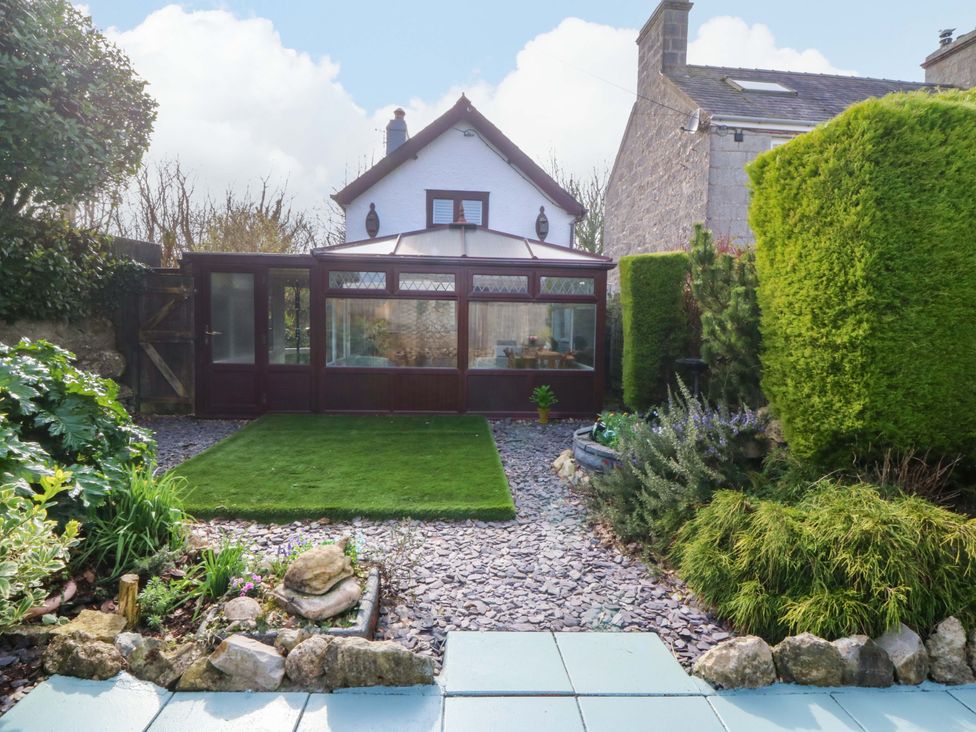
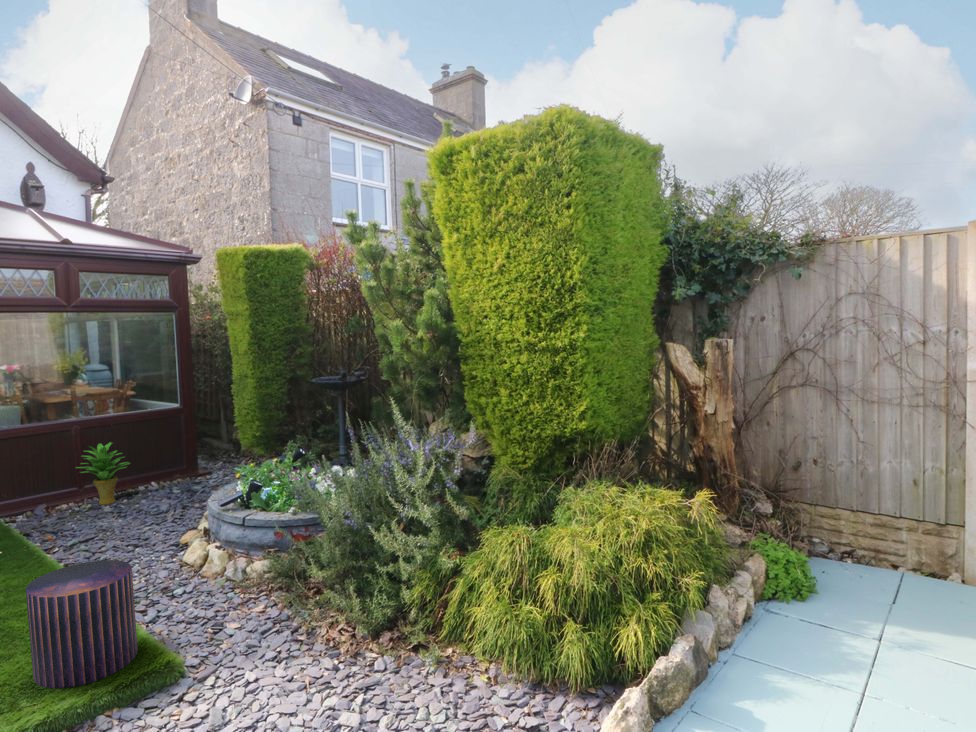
pouf: none [452,443,501,505] -> present [26,560,138,688]

